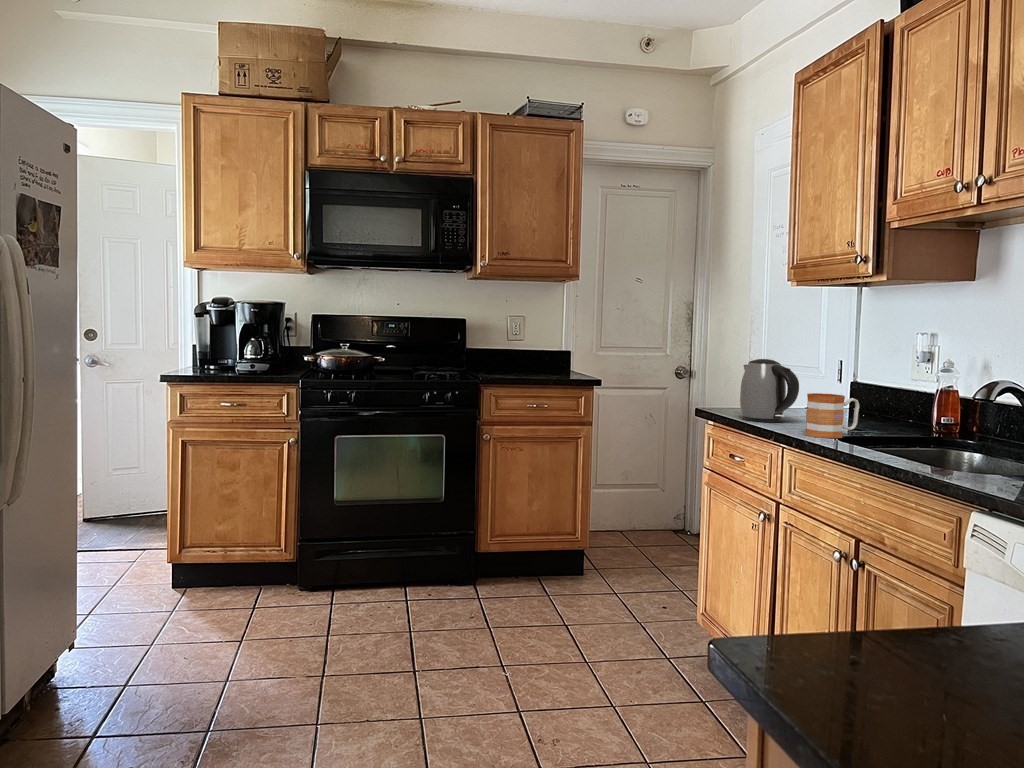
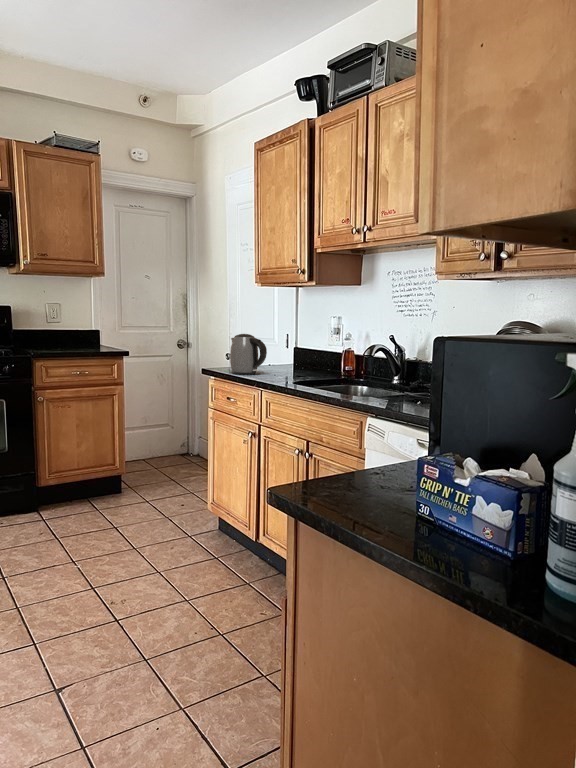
mug: present [805,393,859,439] -> none [273,355,304,383]

